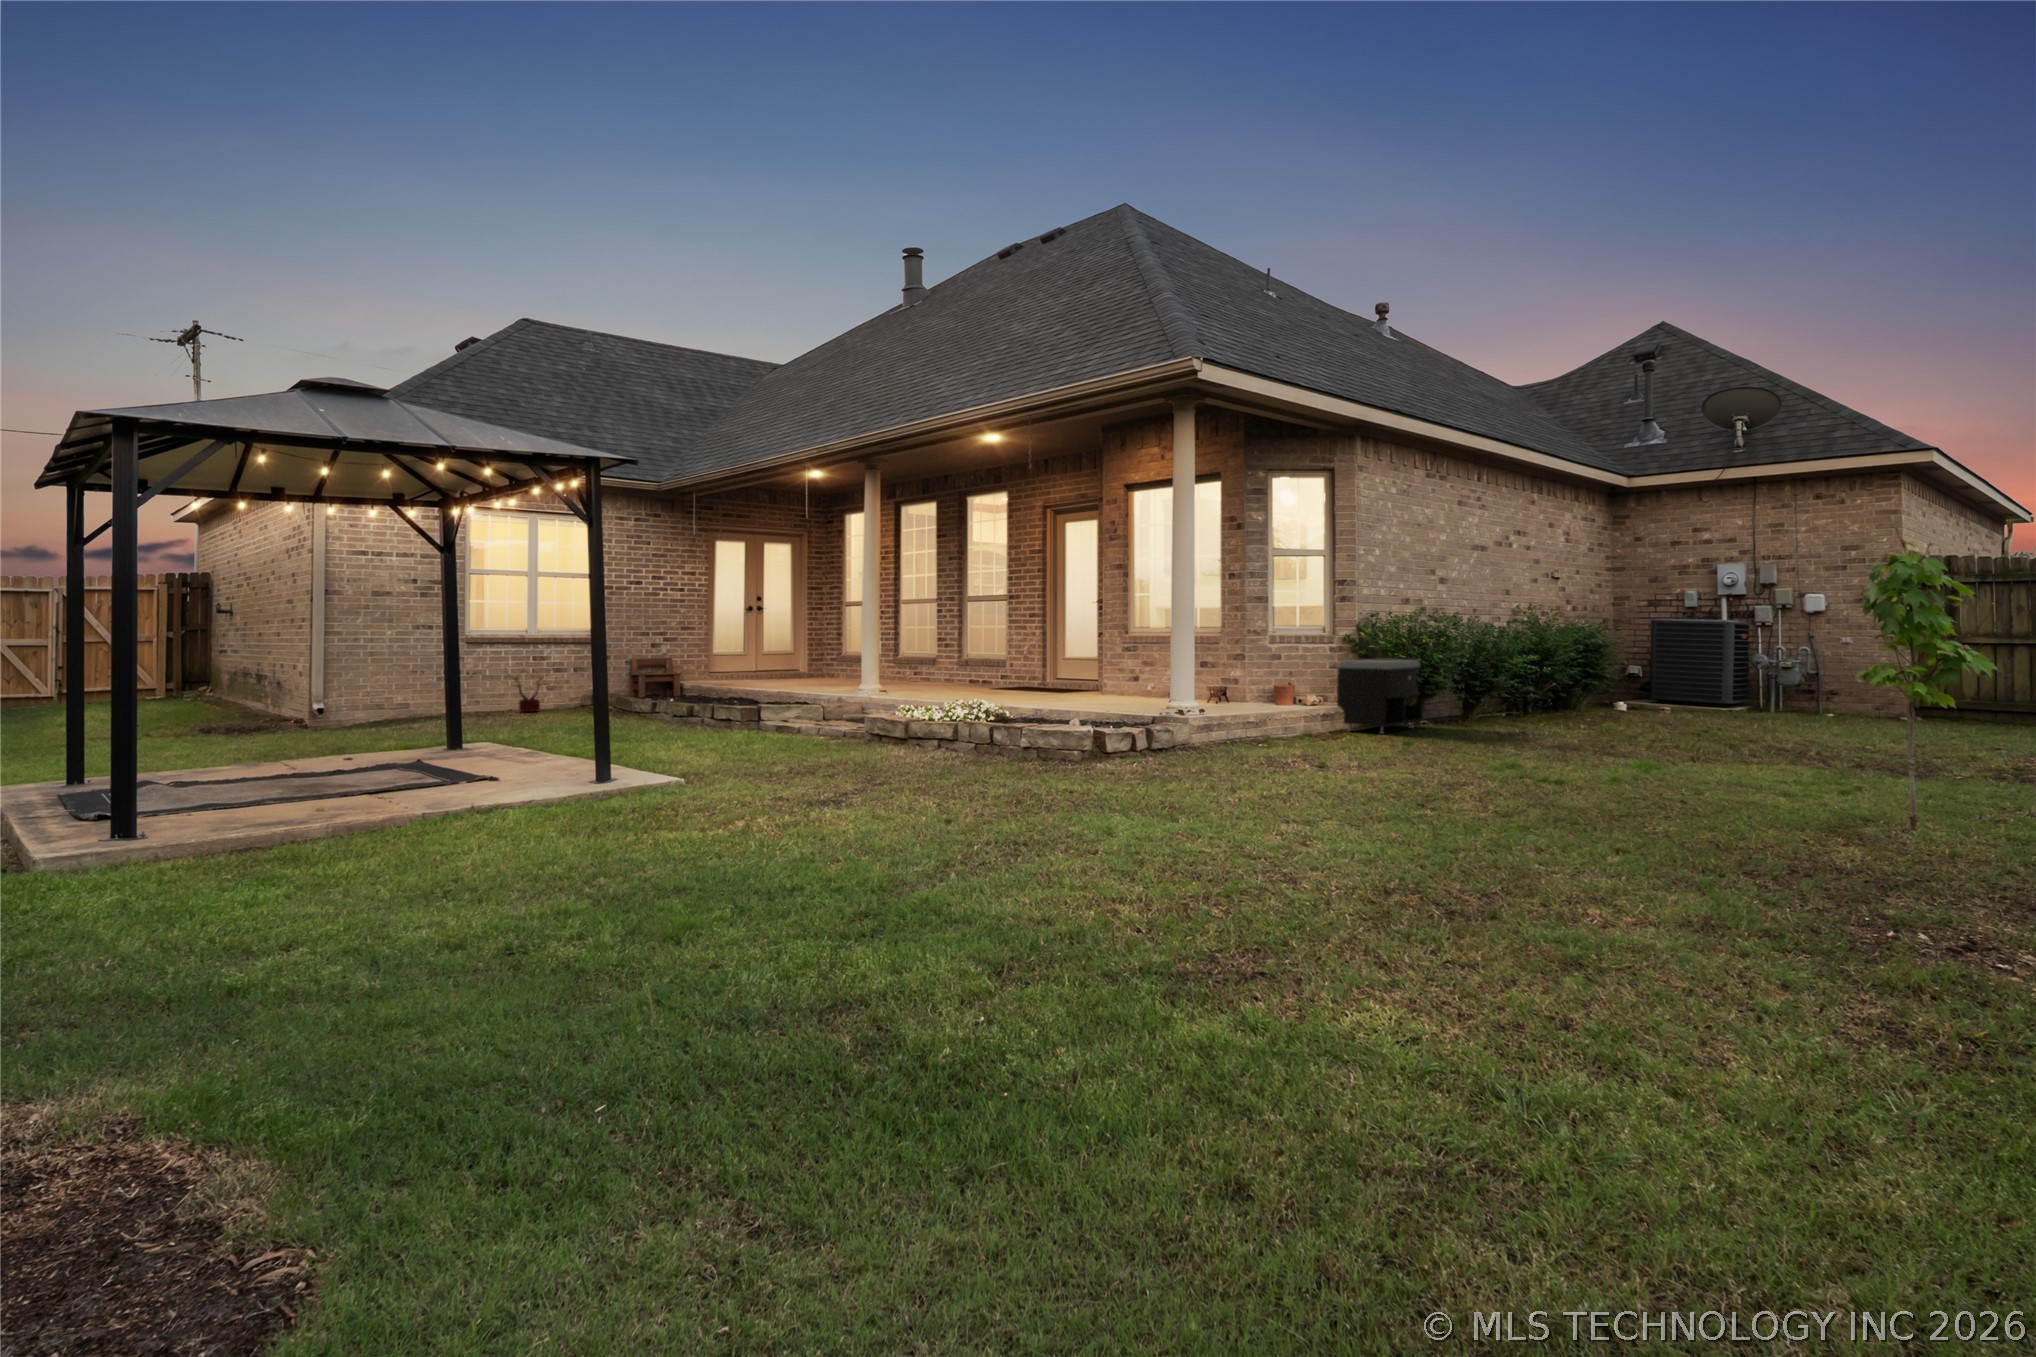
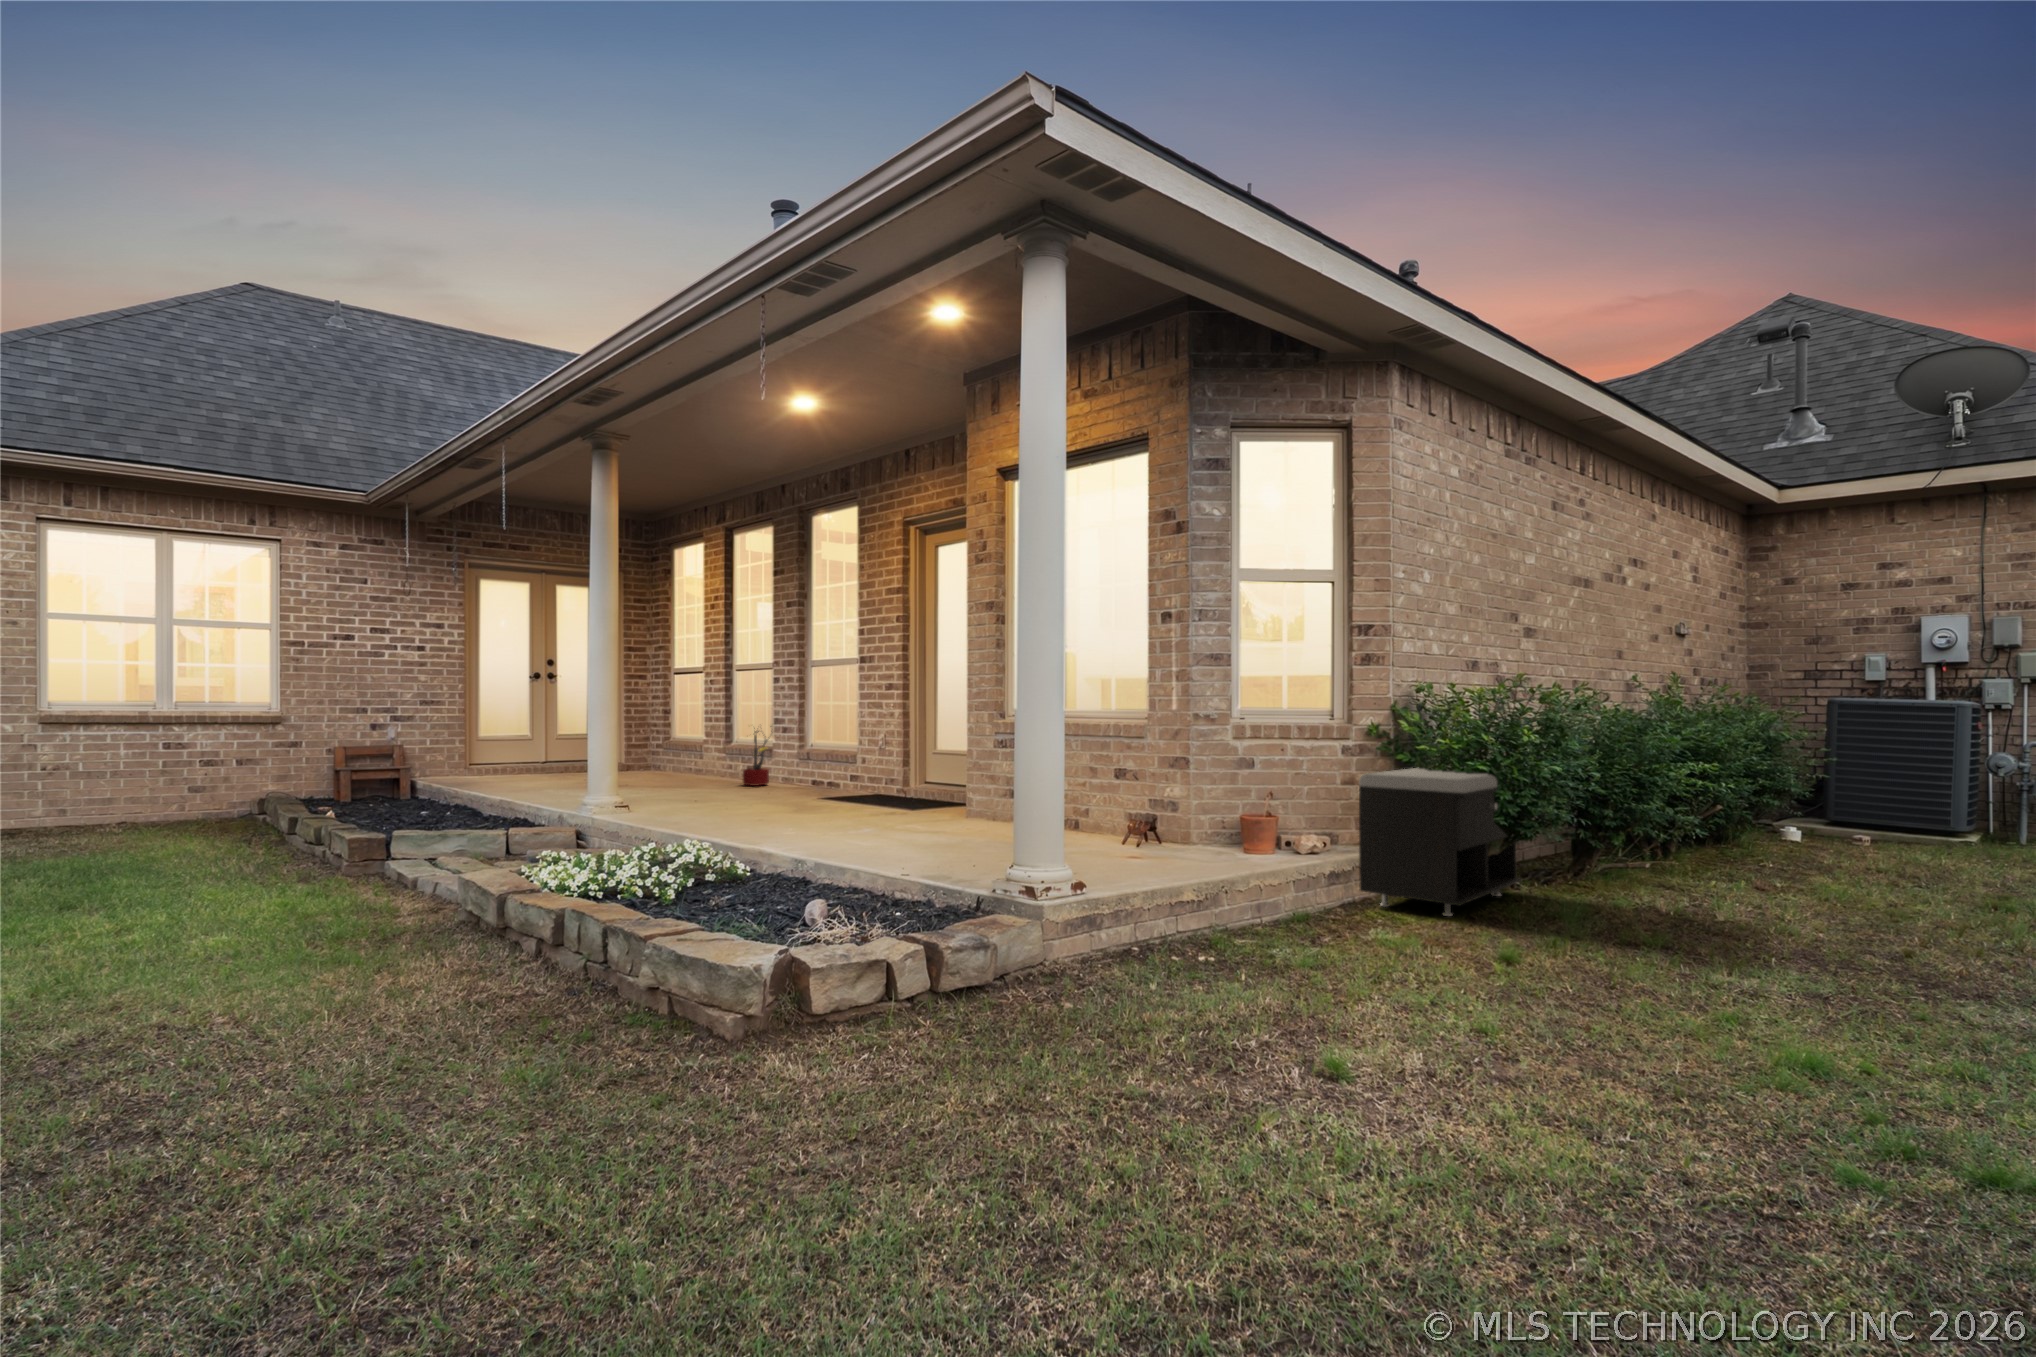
decorative plant: present [506,673,558,712] -> present [743,731,769,786]

